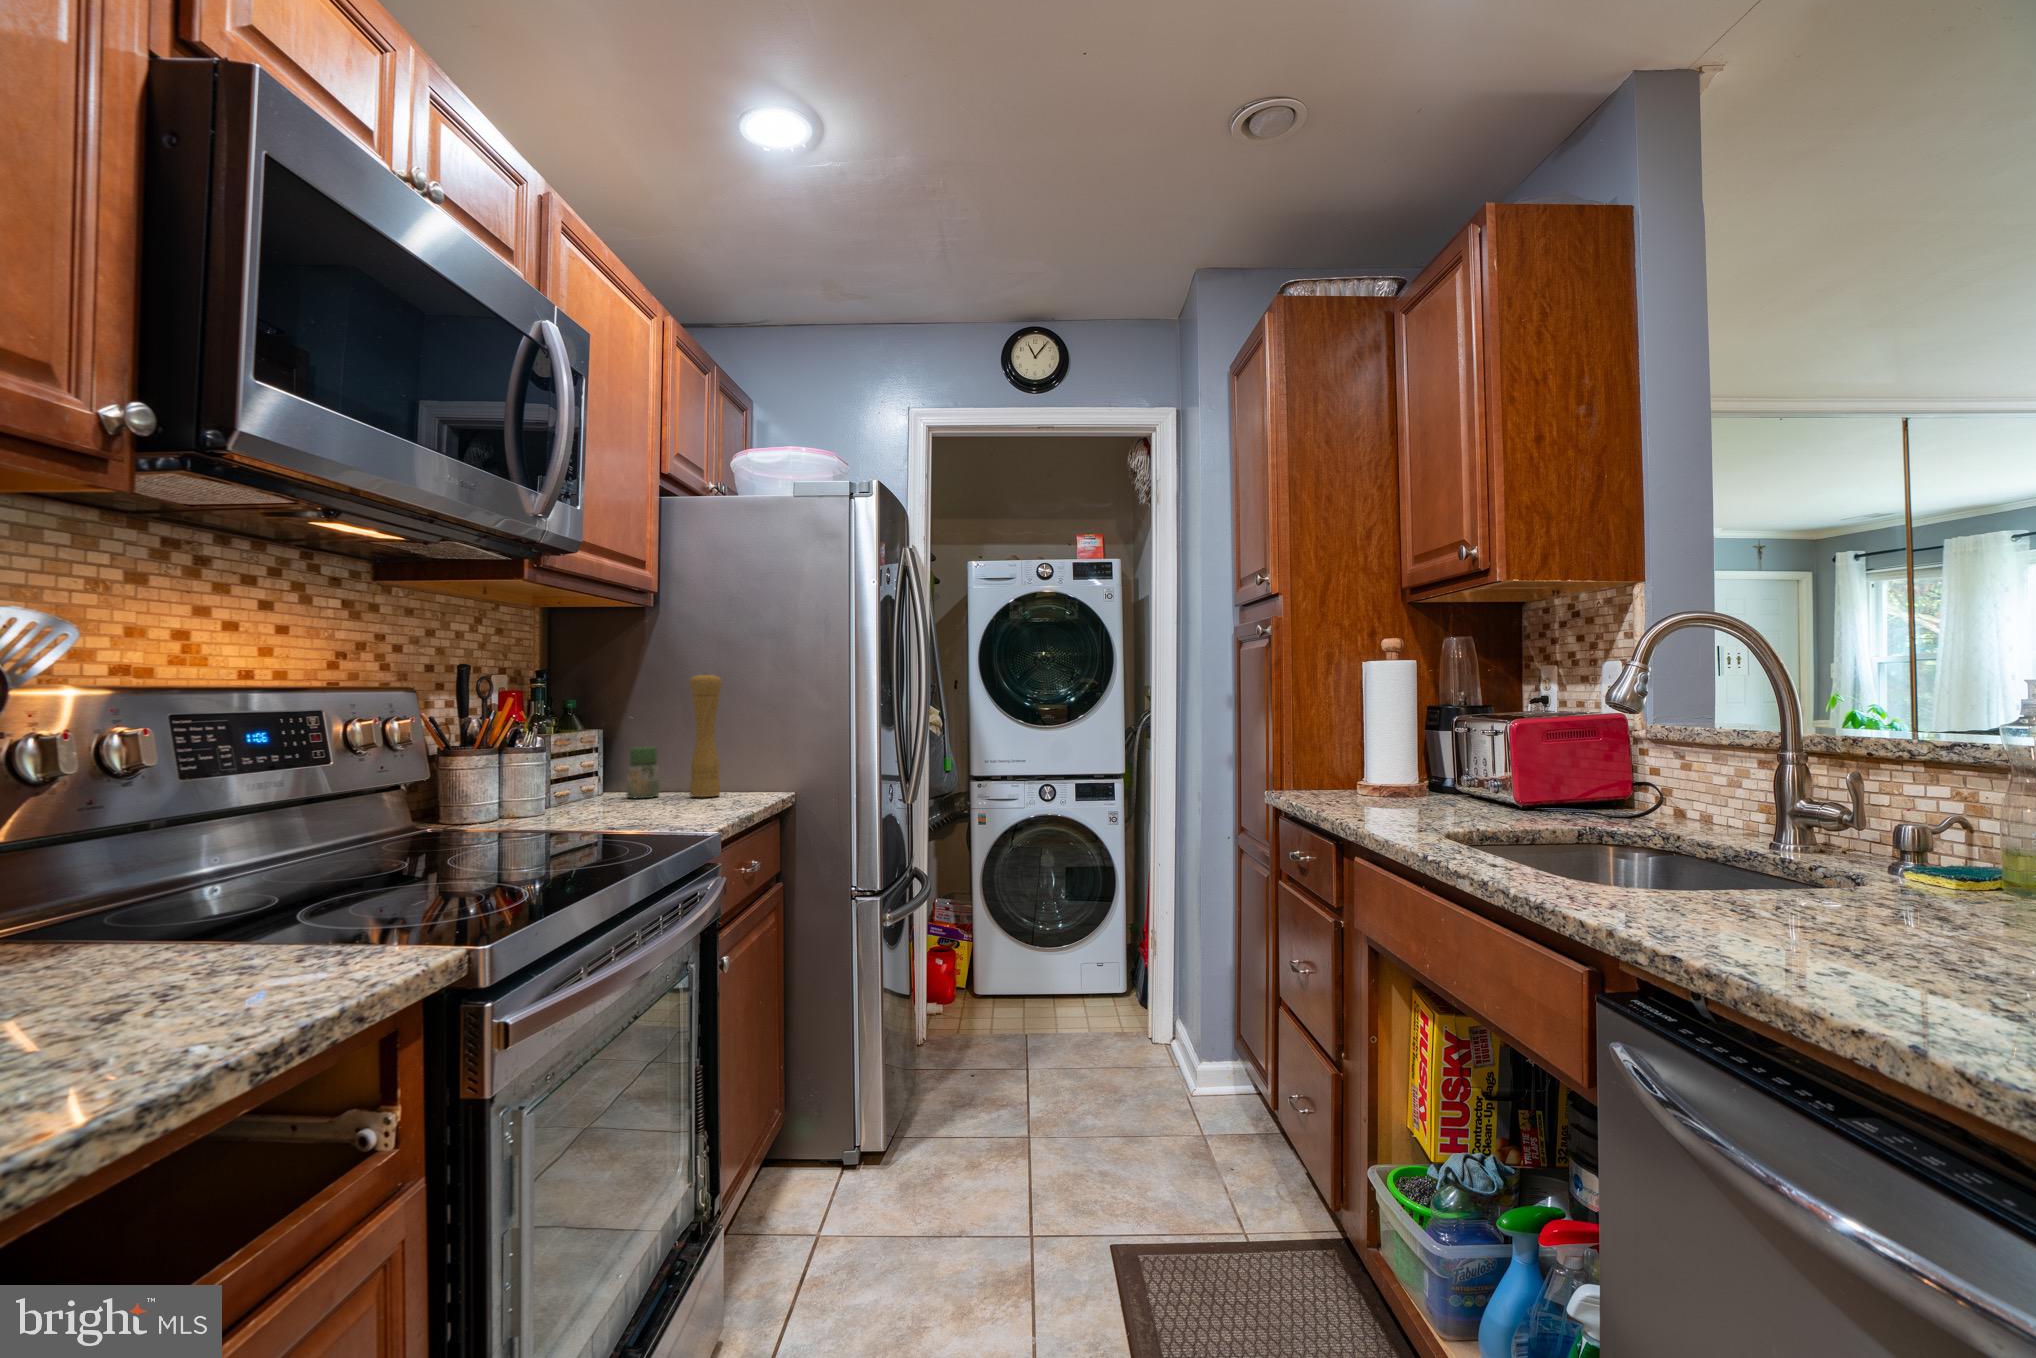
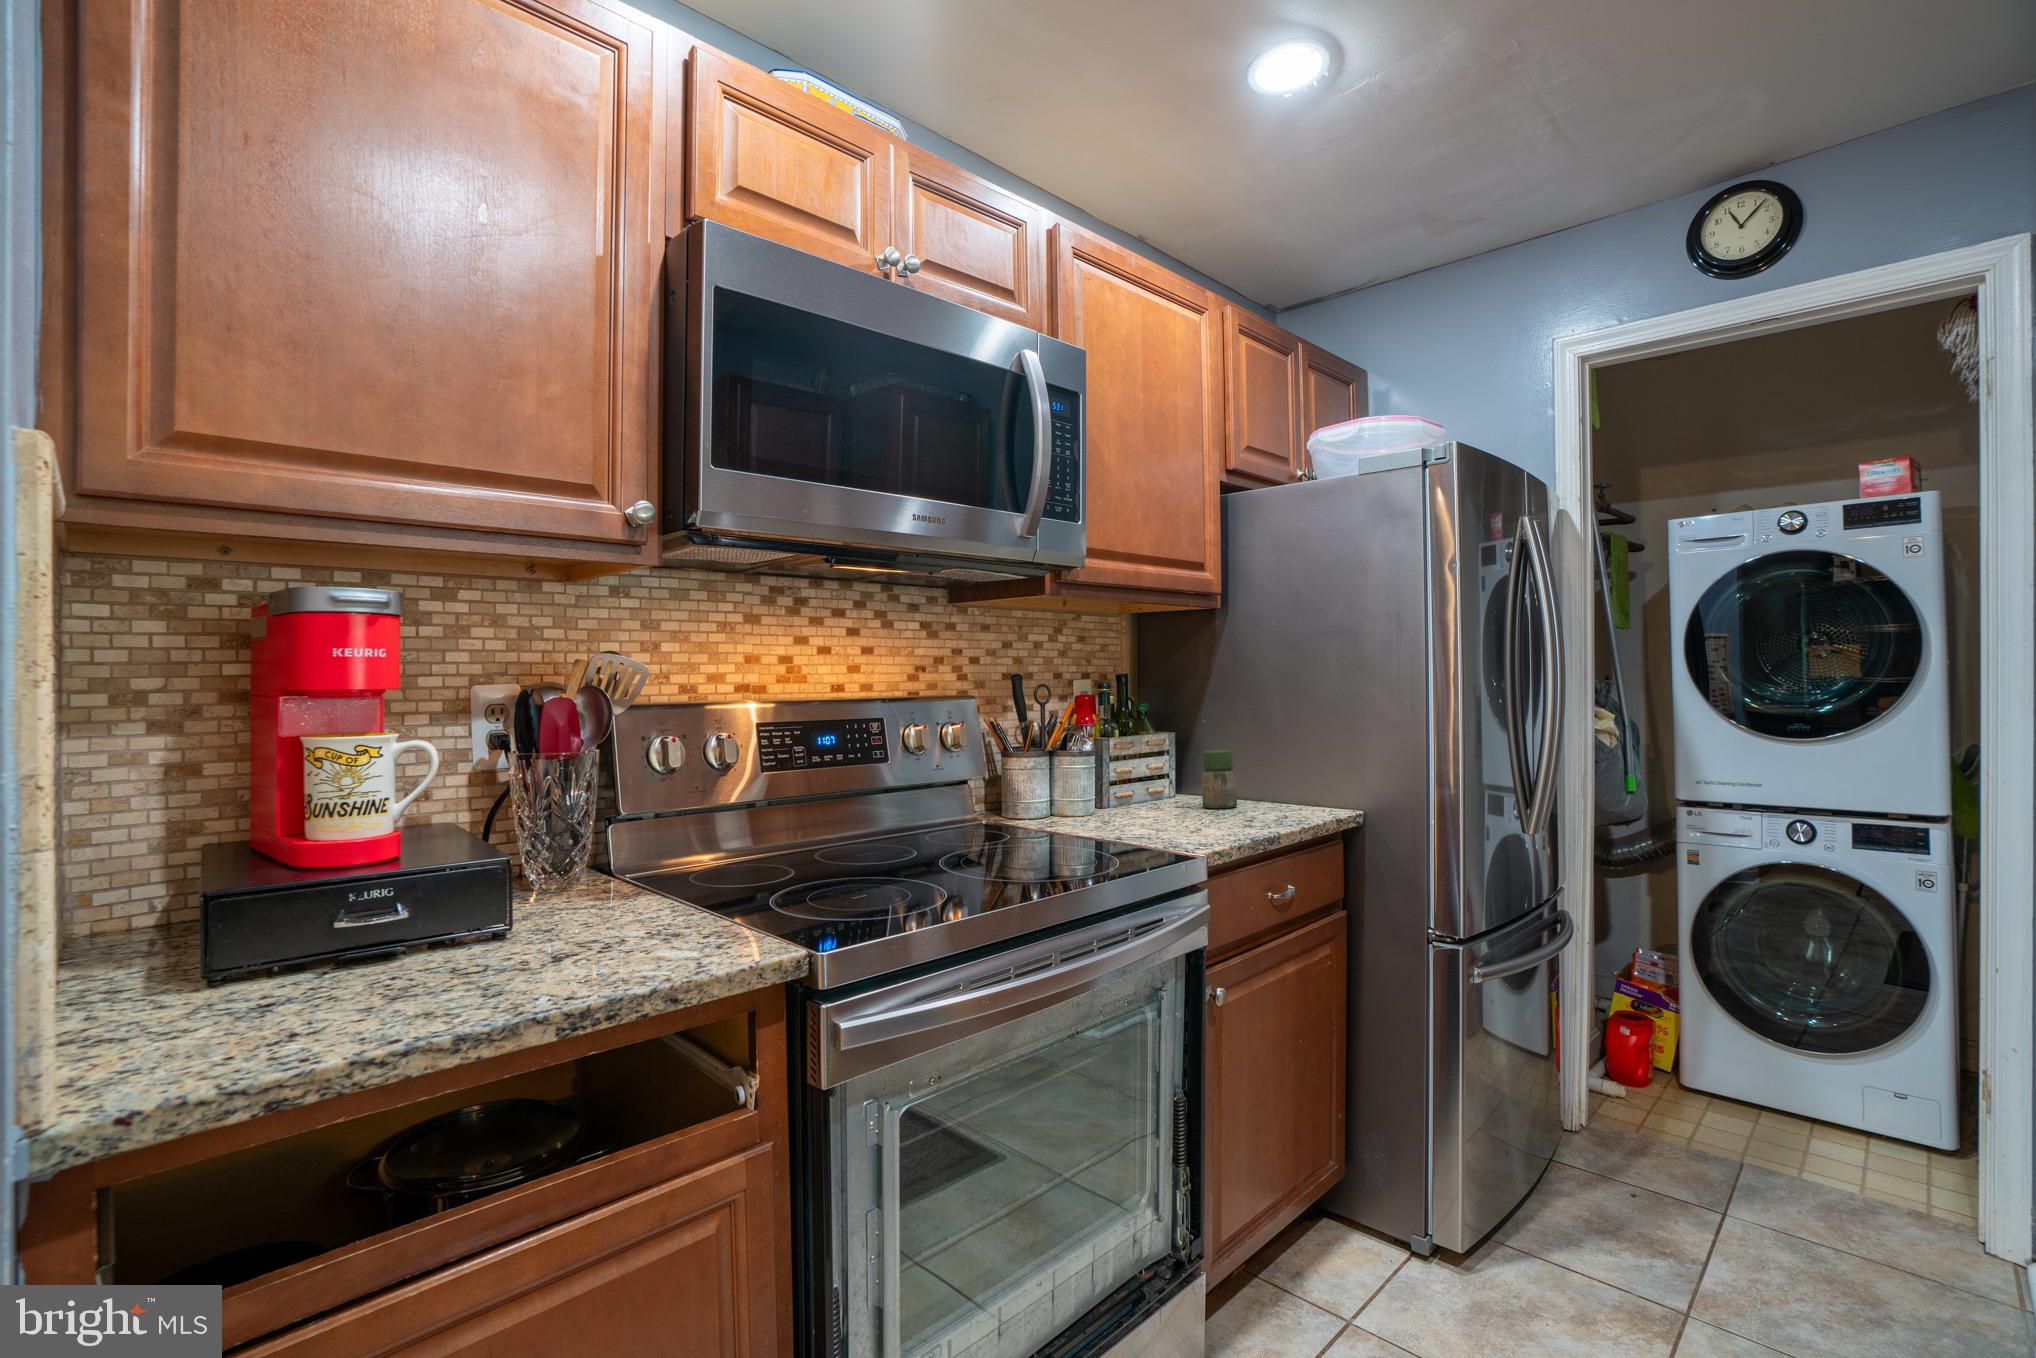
pepper mill: present [690,673,721,797] -> none [1256,664,1297,811]

